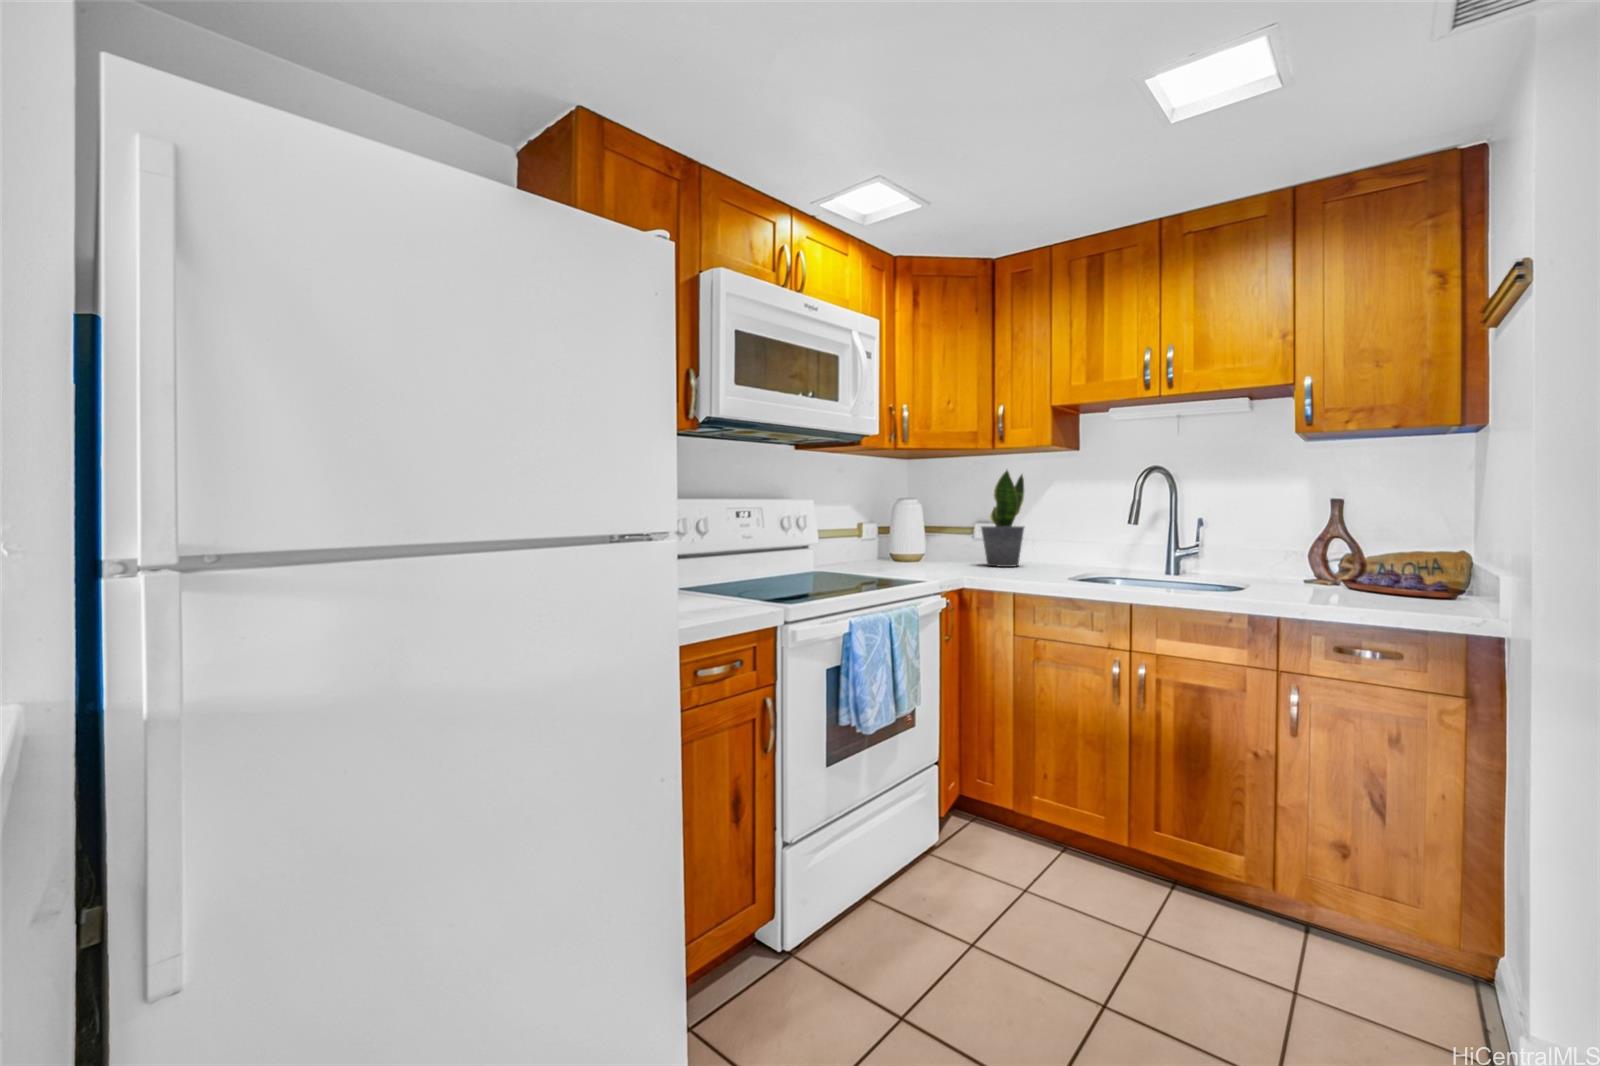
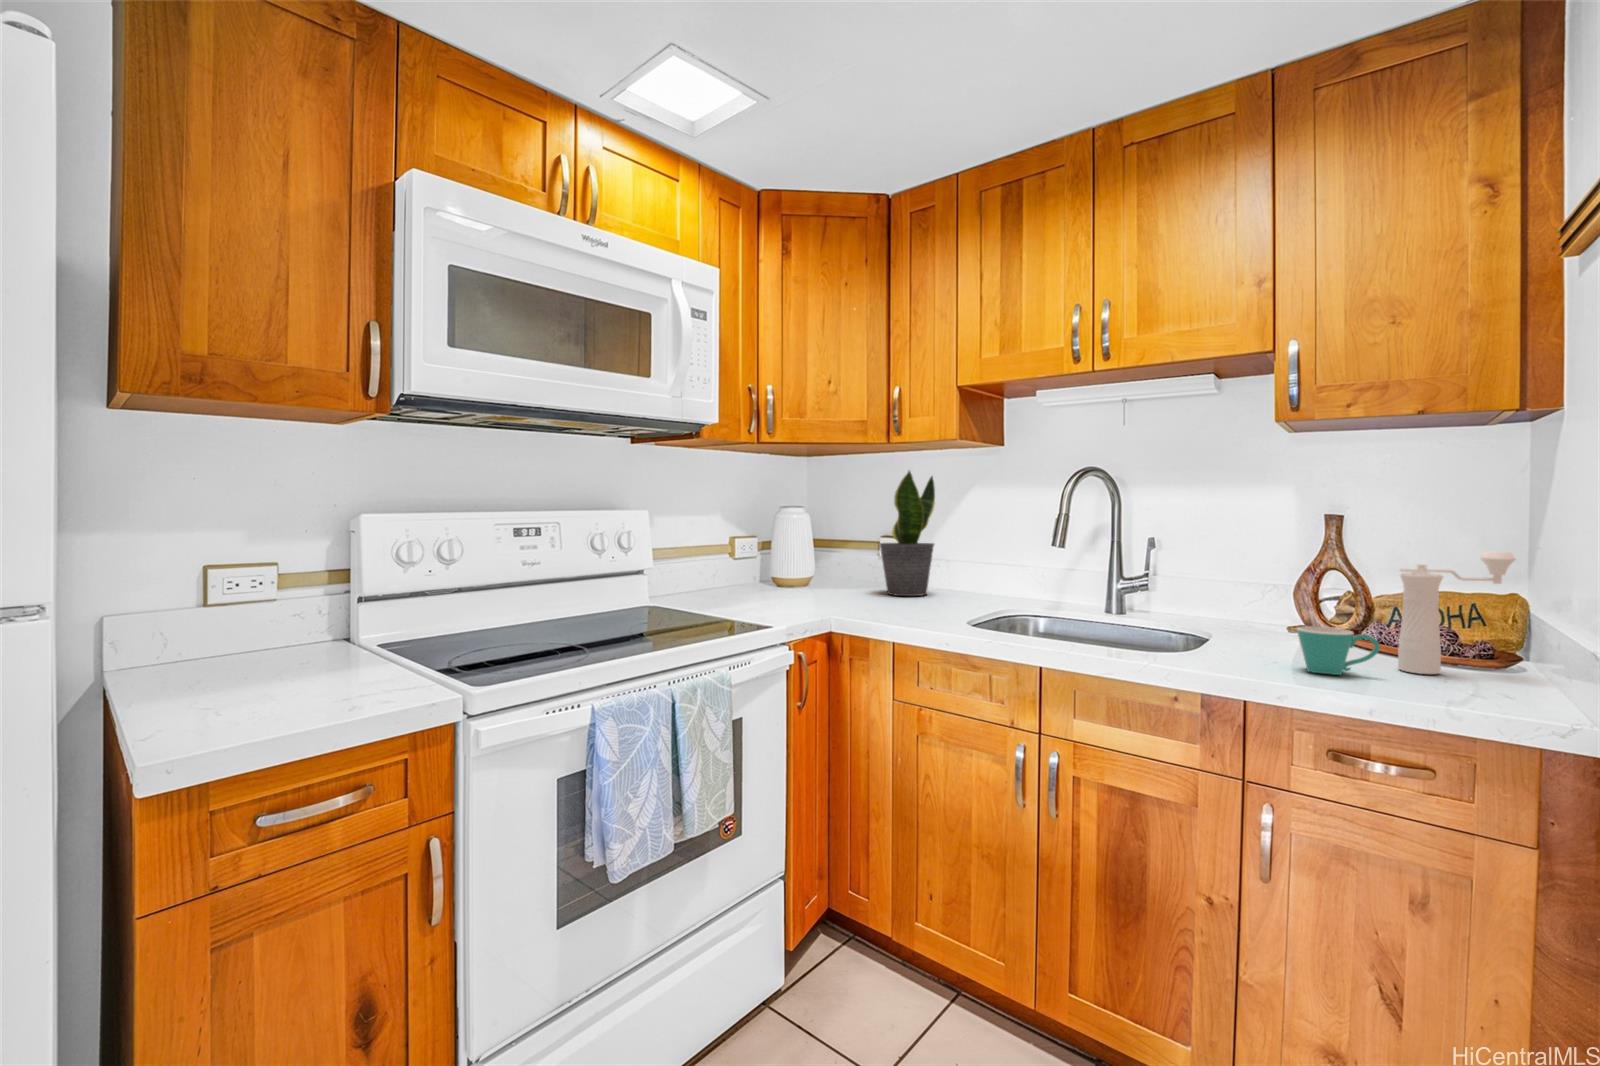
pepper mill: none [1381,520,1459,602] -> present [1398,551,1516,674]
mug: none [1313,572,1368,602] -> present [1297,626,1379,675]

